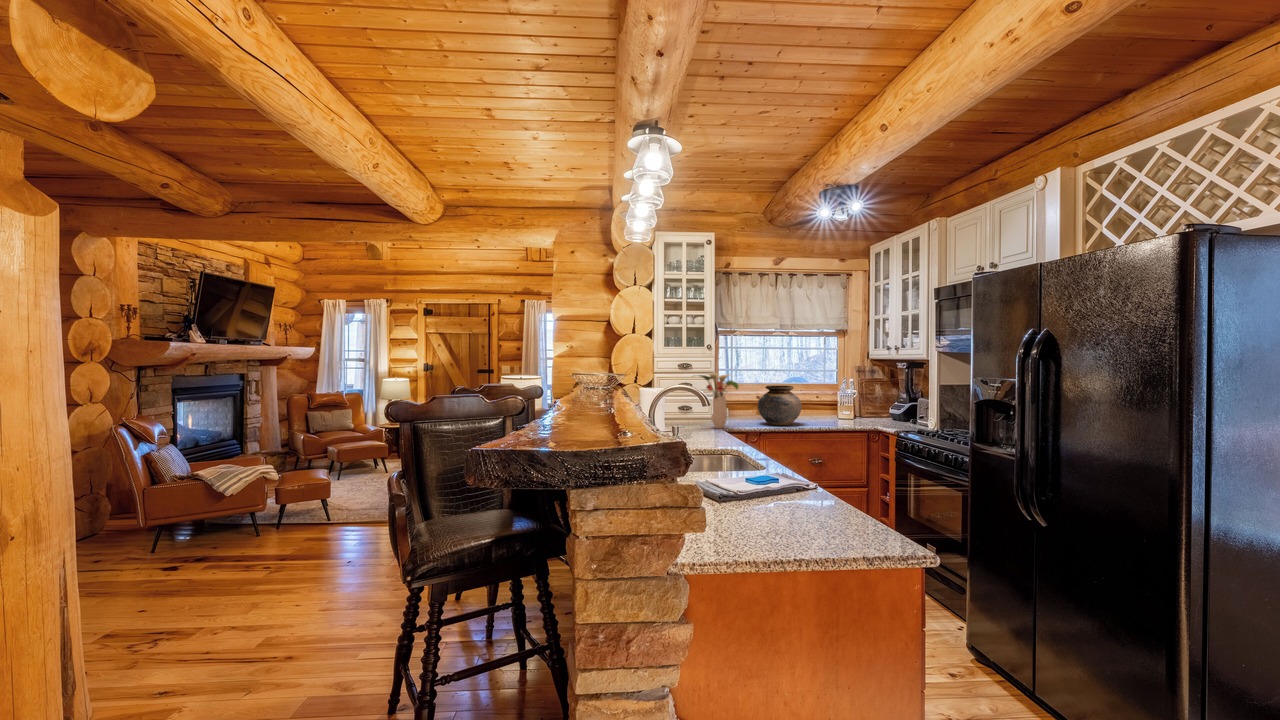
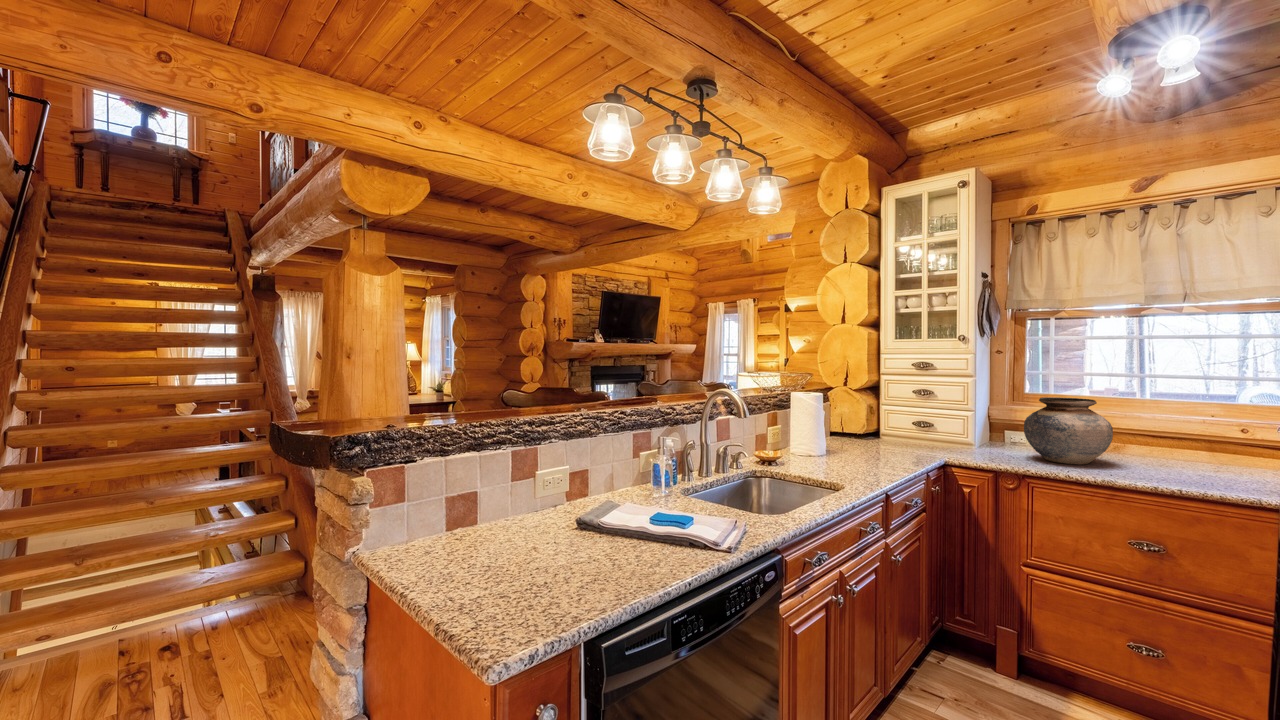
flower arrangement: present [699,373,738,428] -> none [894,374,962,453]

